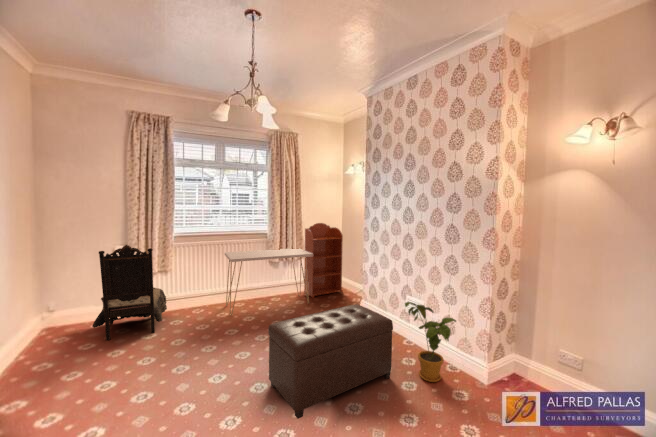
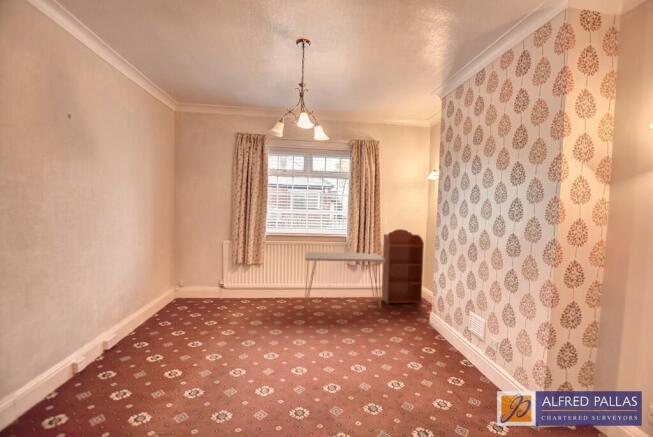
dining chair: present [92,245,167,340] -> none [203,239,257,312]
house plant: present [405,302,456,382] -> none [445,315,512,408]
ottoman: present [268,304,393,419] -> none [308,312,429,400]

